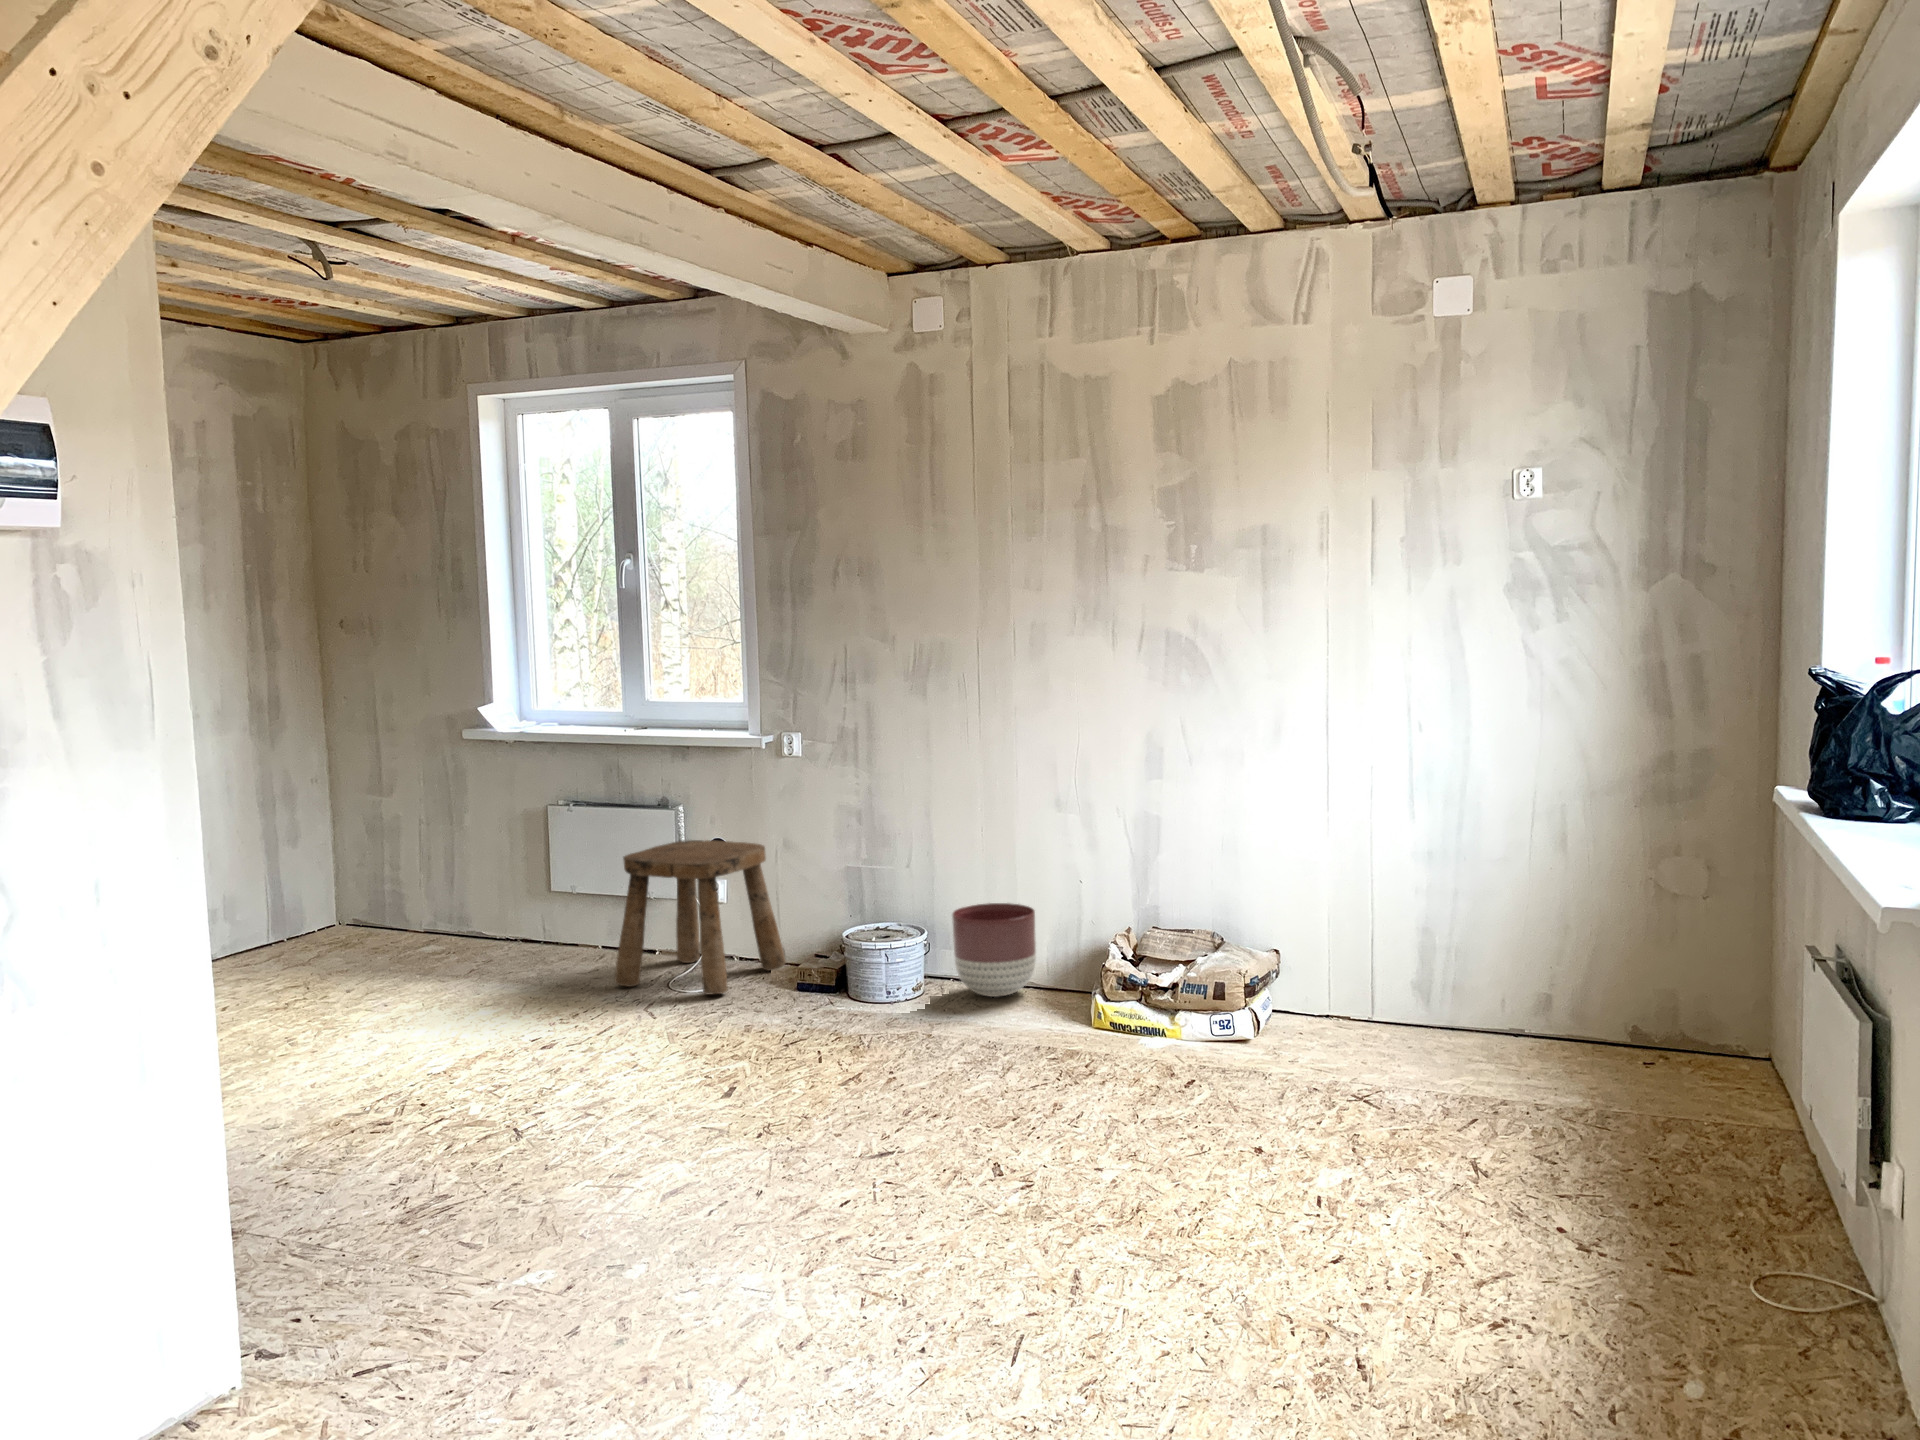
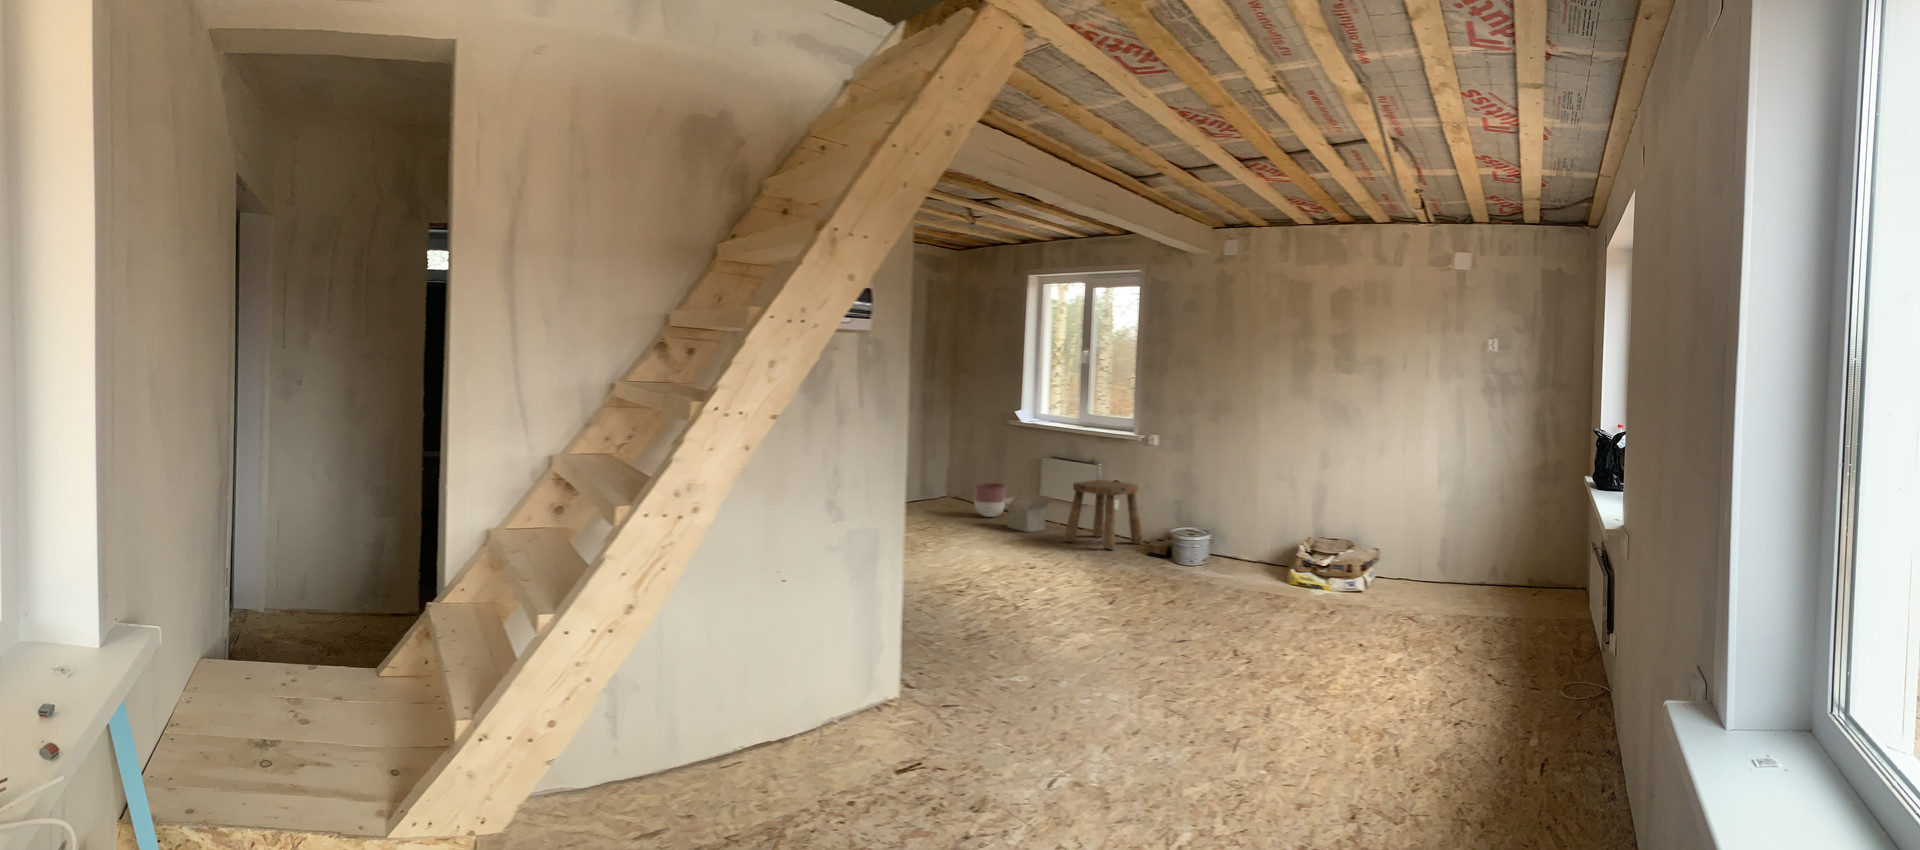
cardboard box: none [469,884,583,971] -> present [1002,496,1051,532]
planter: present [952,903,1036,997] -> present [974,483,1006,517]

